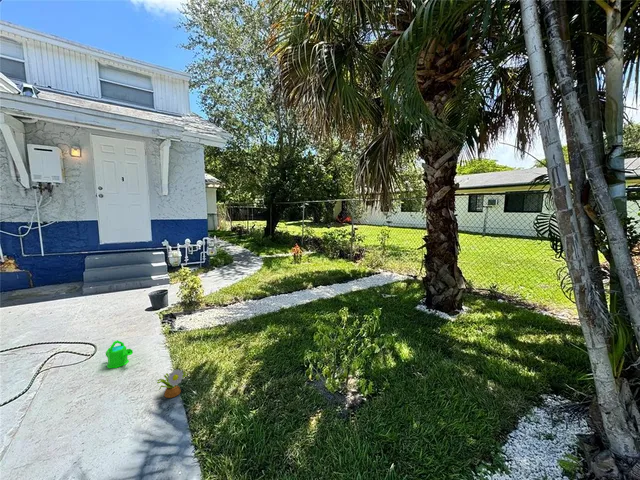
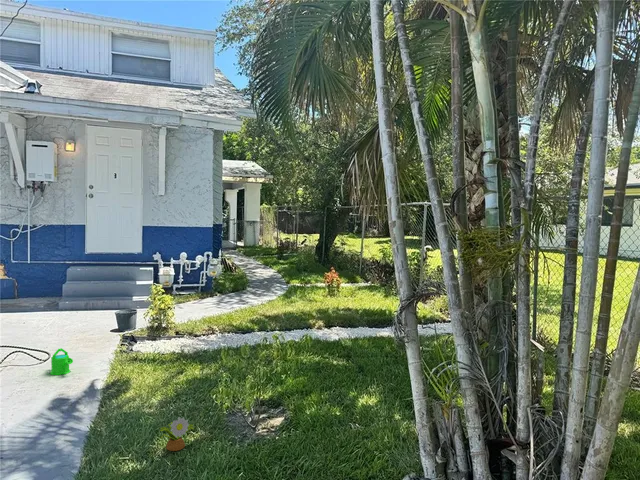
decorative plant: present [157,369,187,398] -> present [160,417,194,451]

